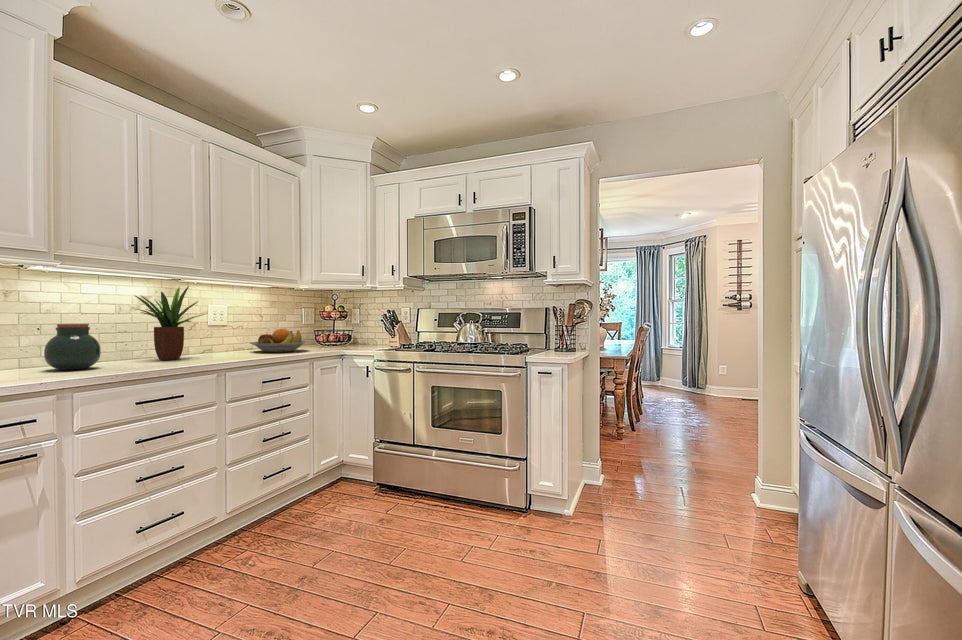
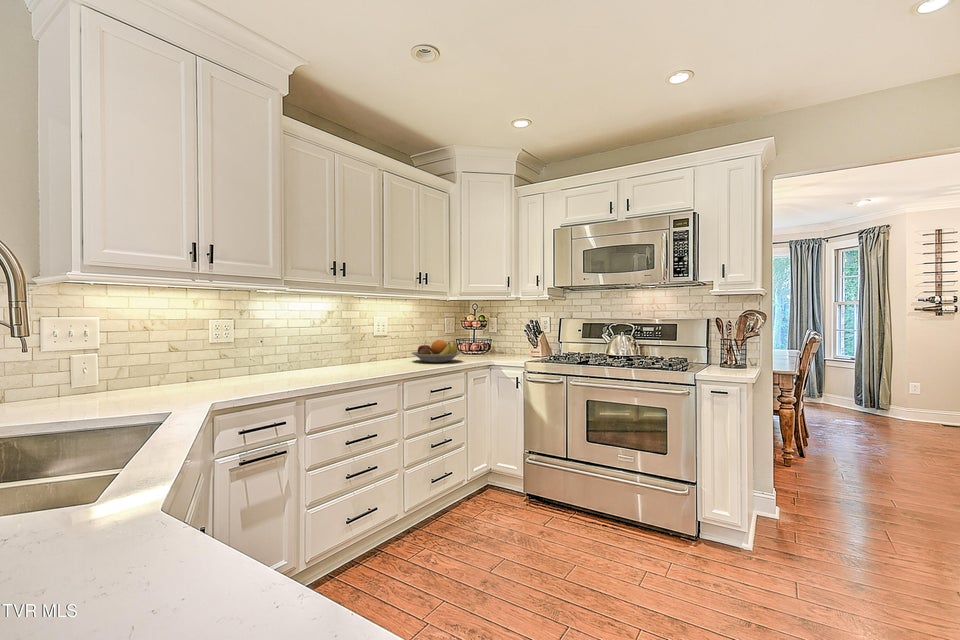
potted plant: present [135,286,204,360] -> none [327,302,380,370]
jar: present [44,324,101,370] -> none [272,338,310,378]

